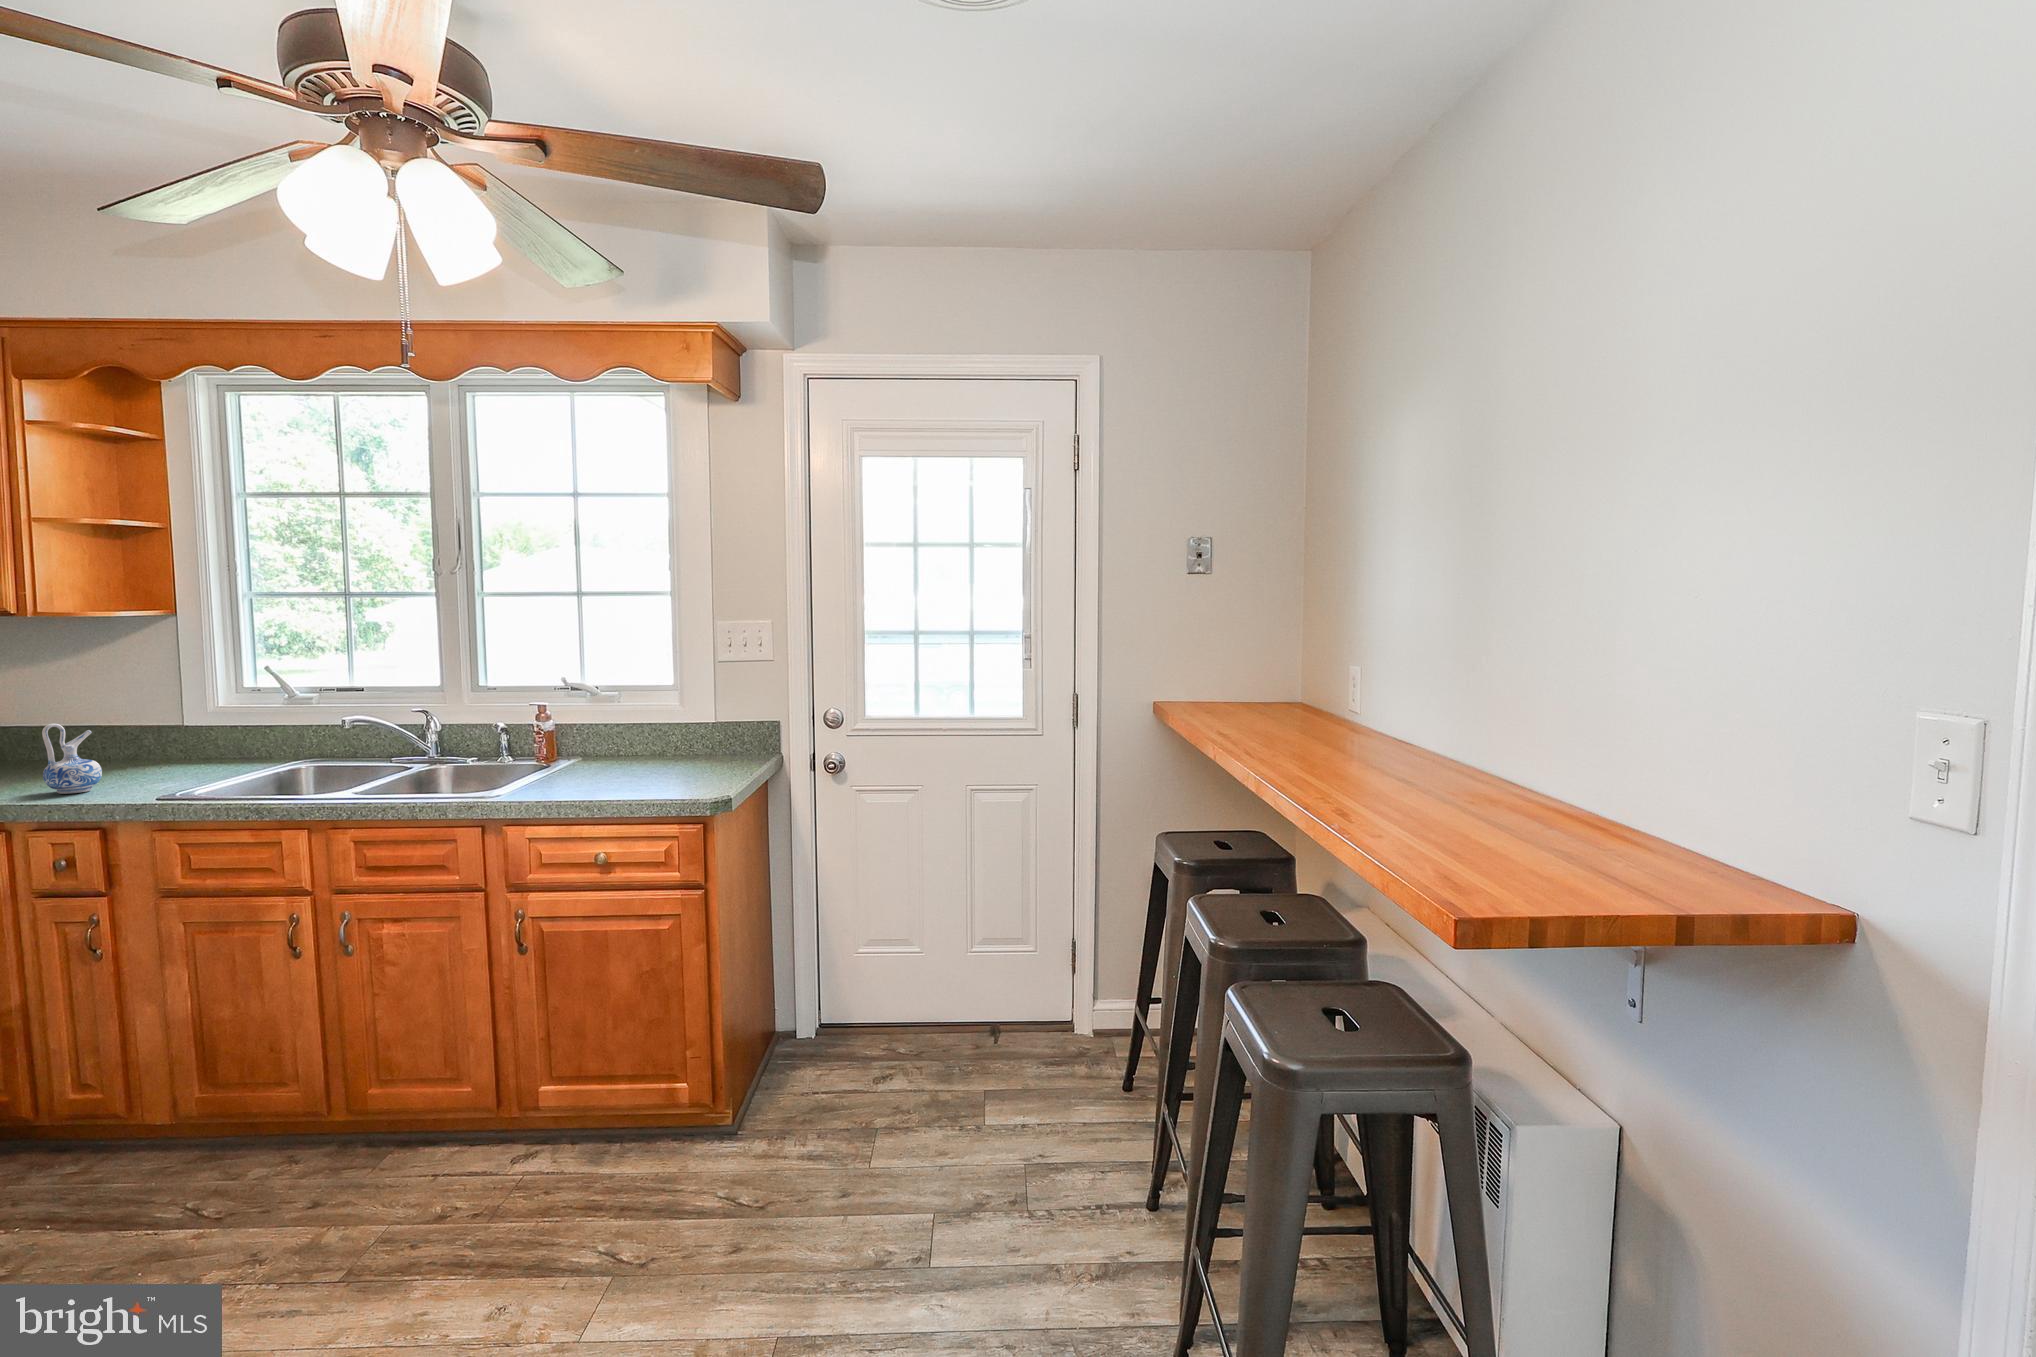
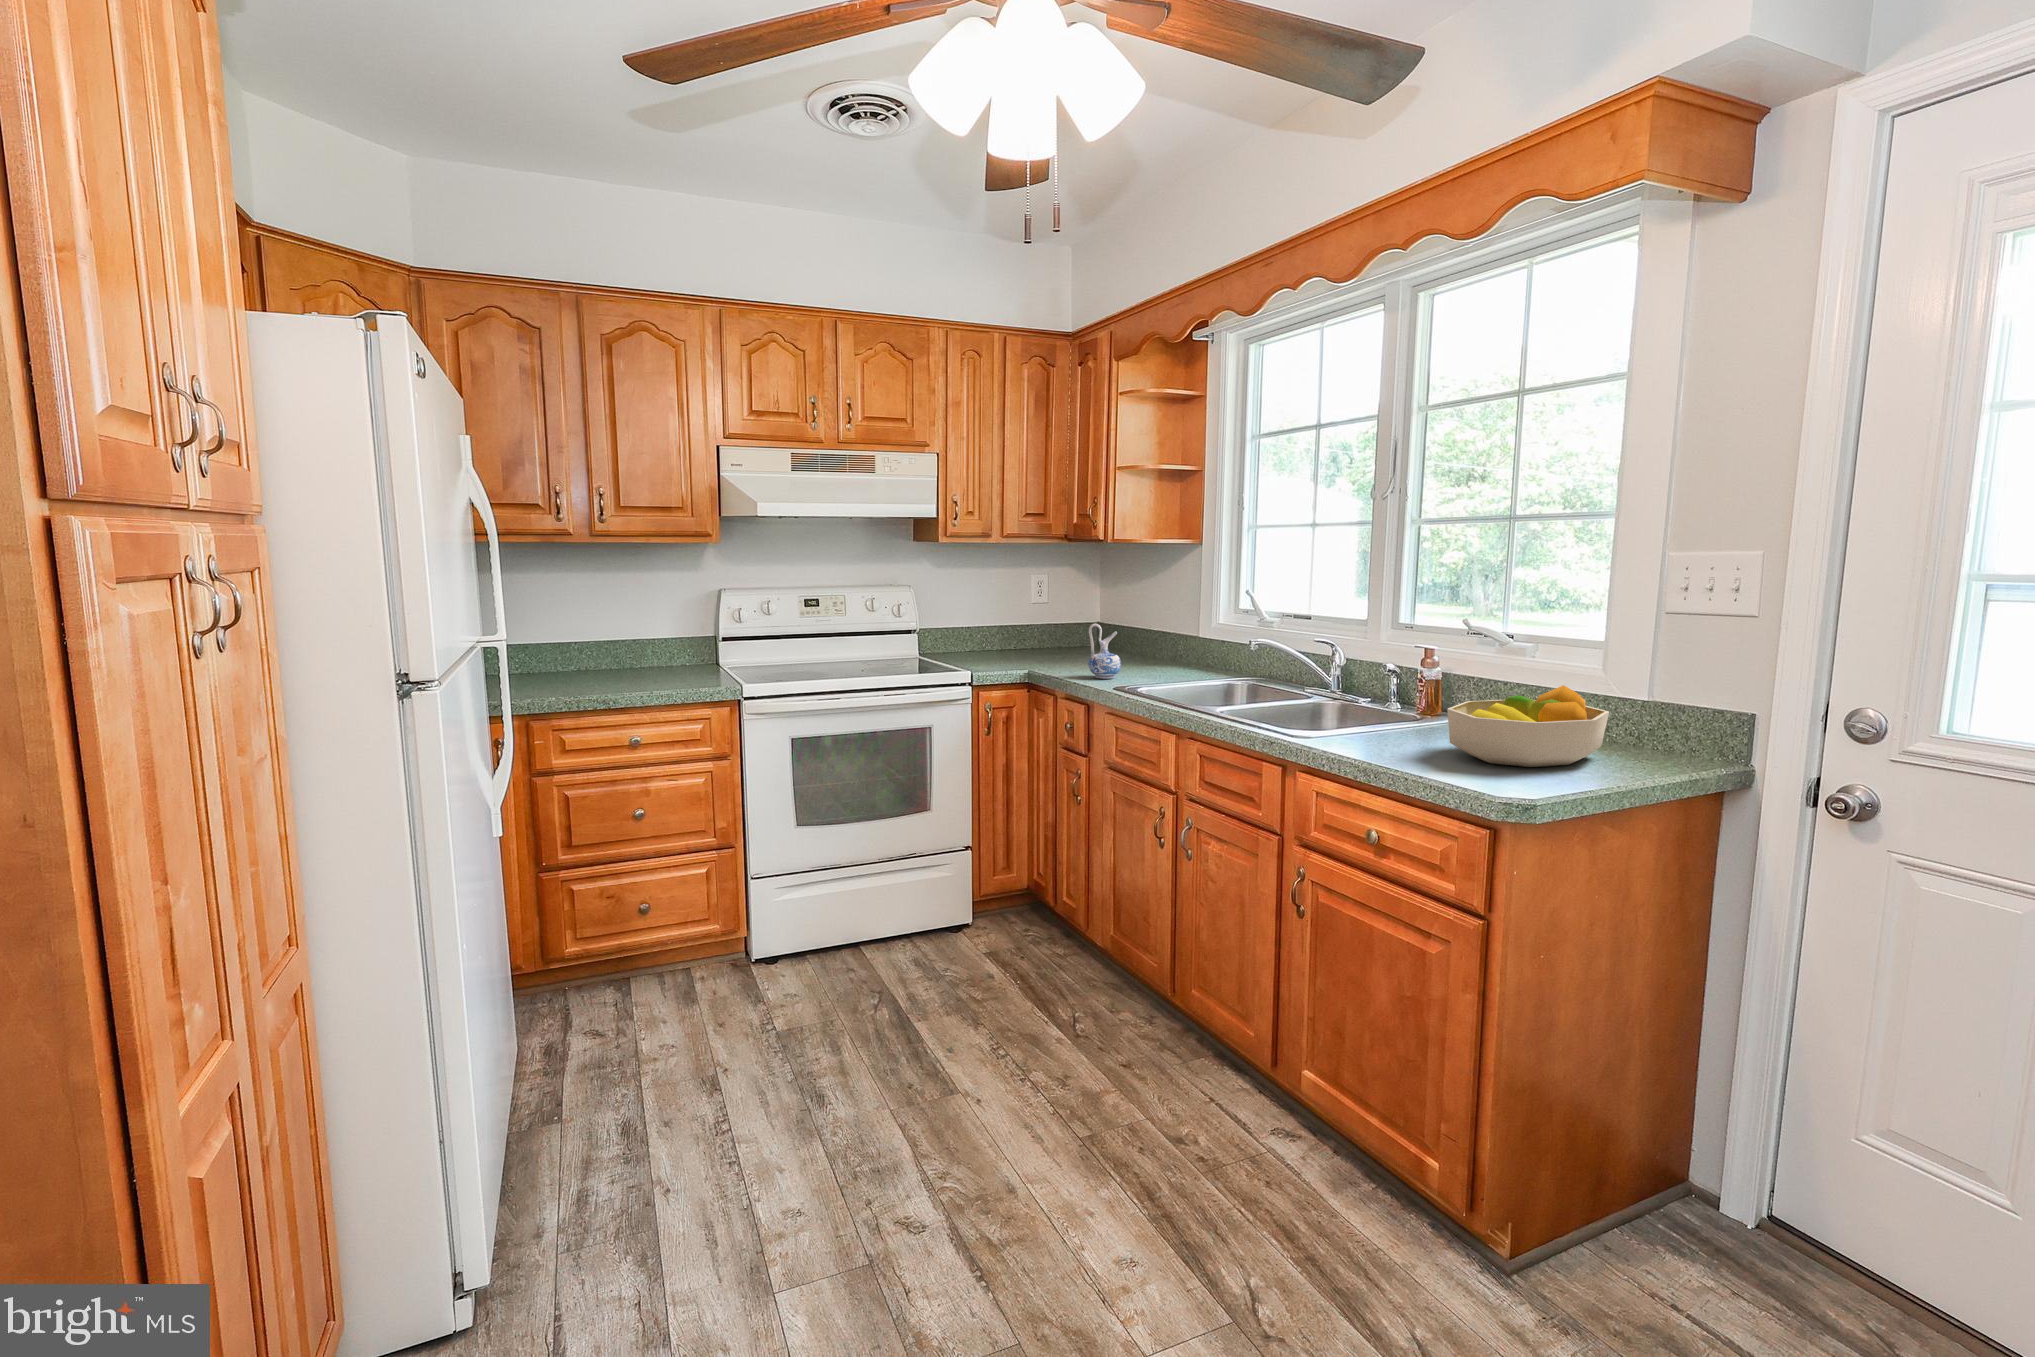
fruit bowl: none [622,722,721,785] -> present [1447,685,1609,767]

